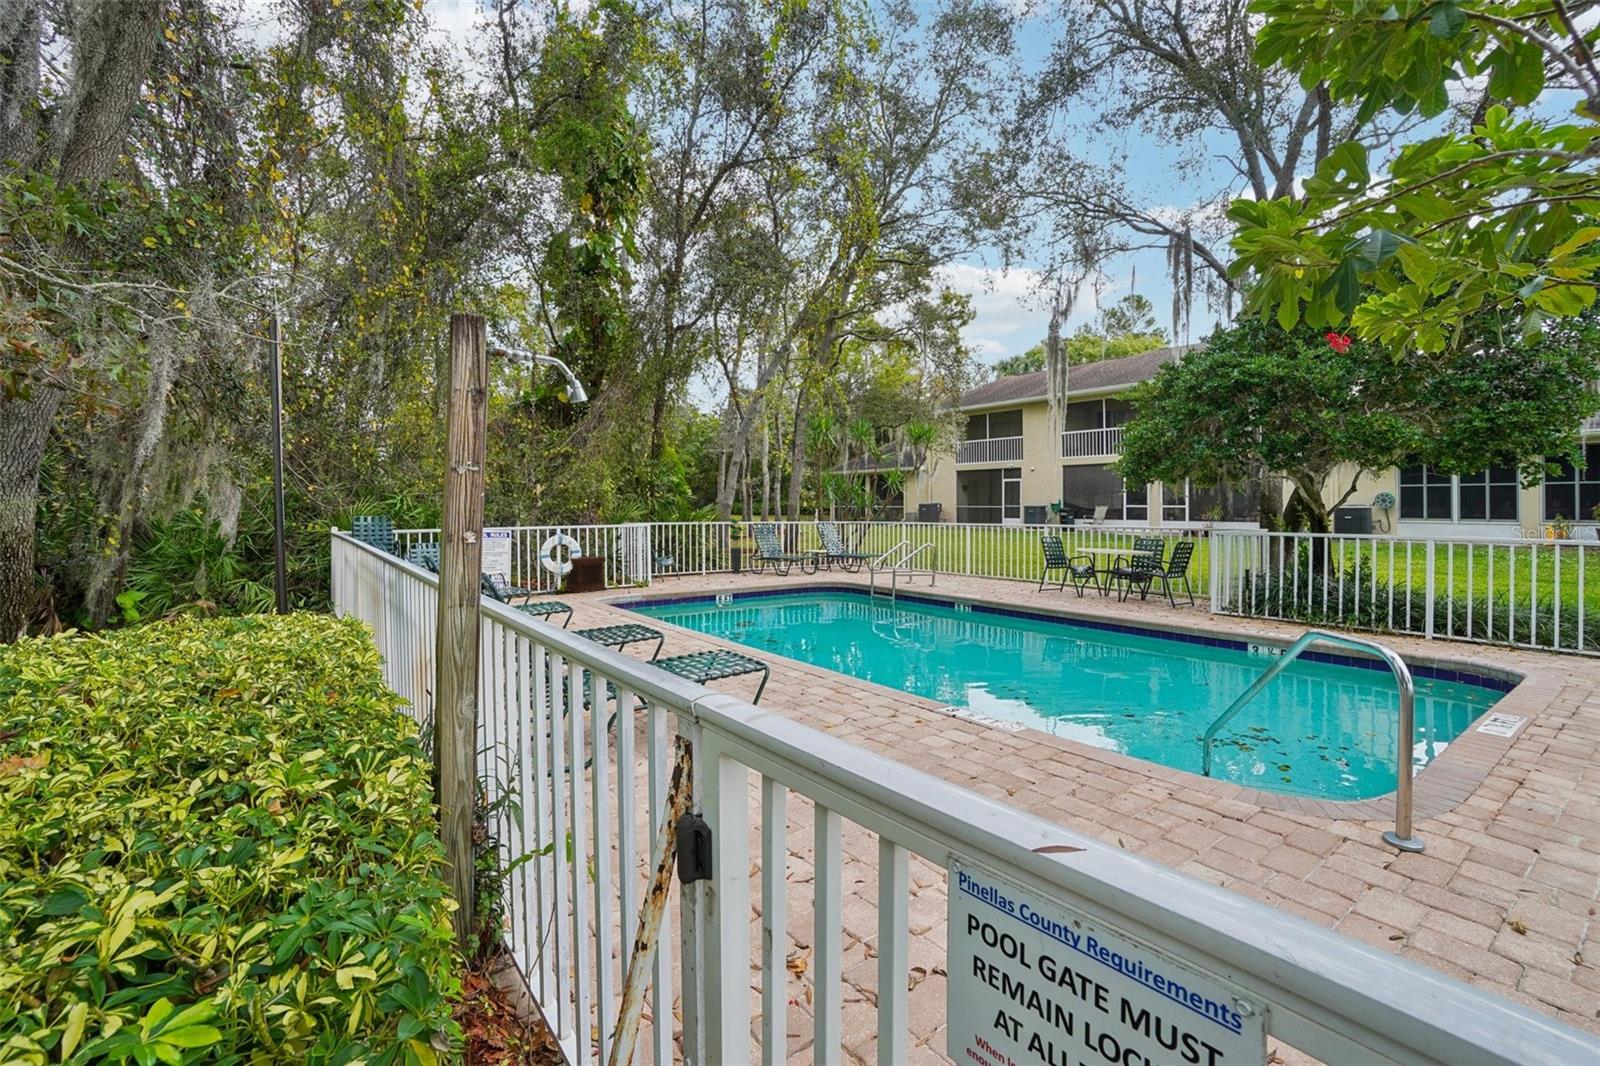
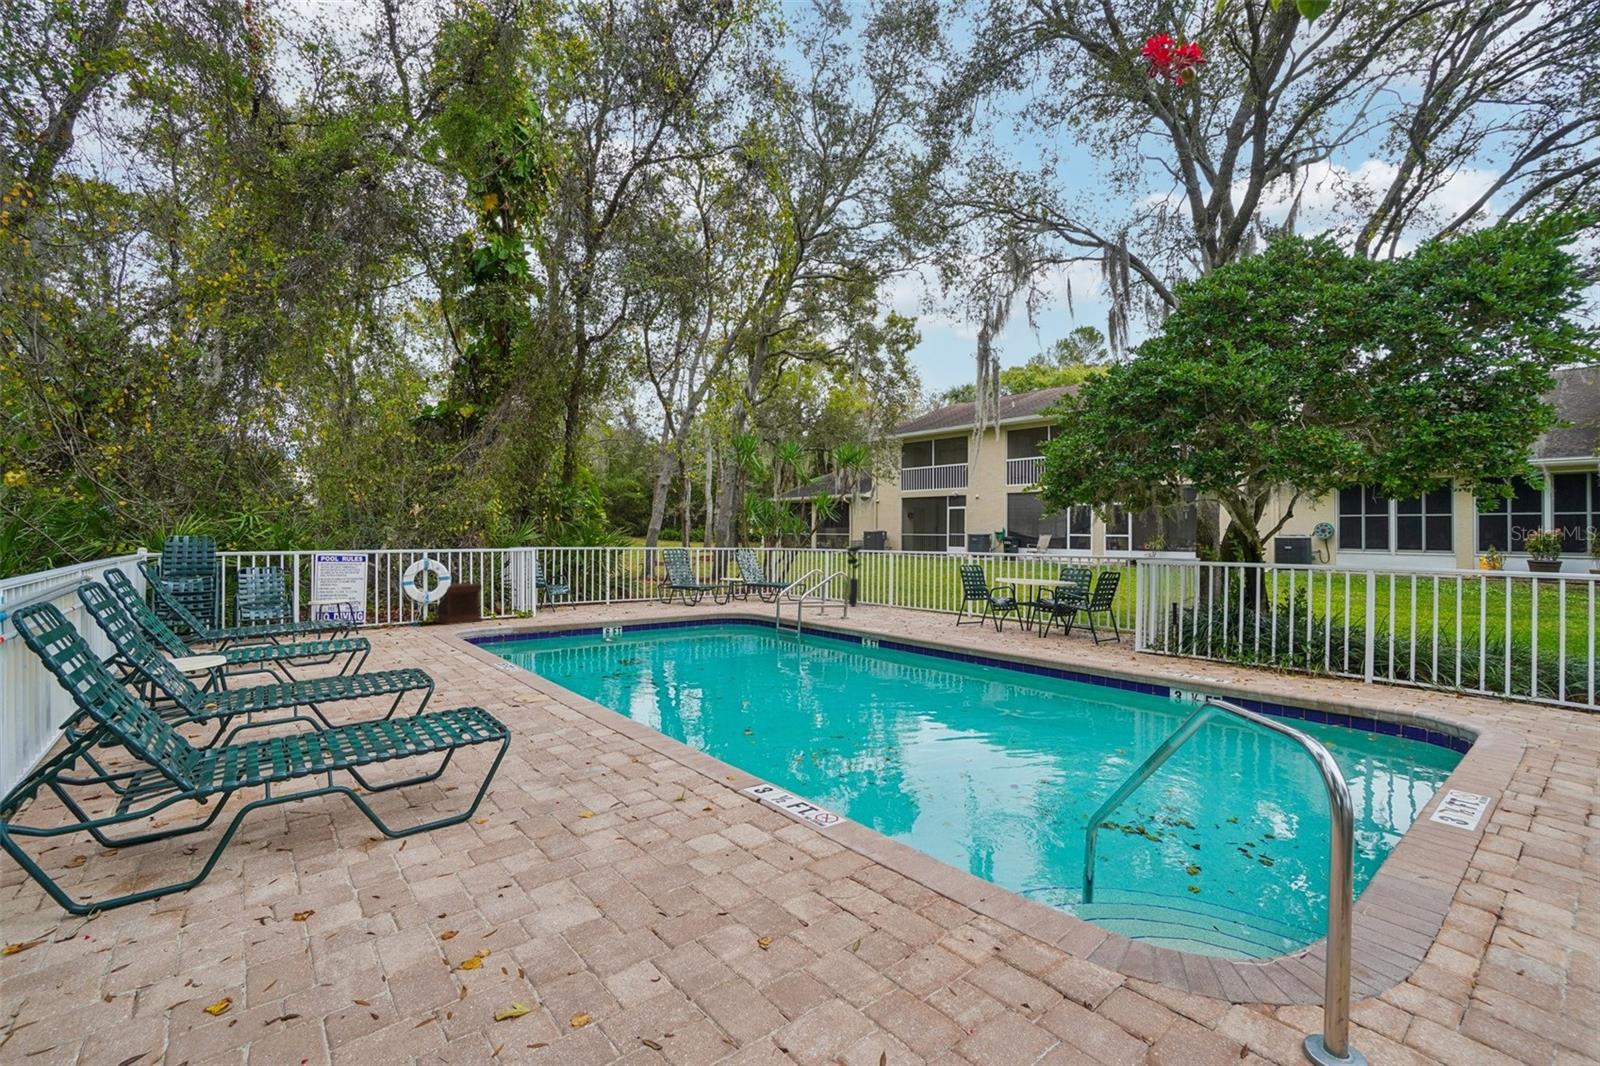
potted plant: present [728,518,743,573] -> present [847,546,862,606]

